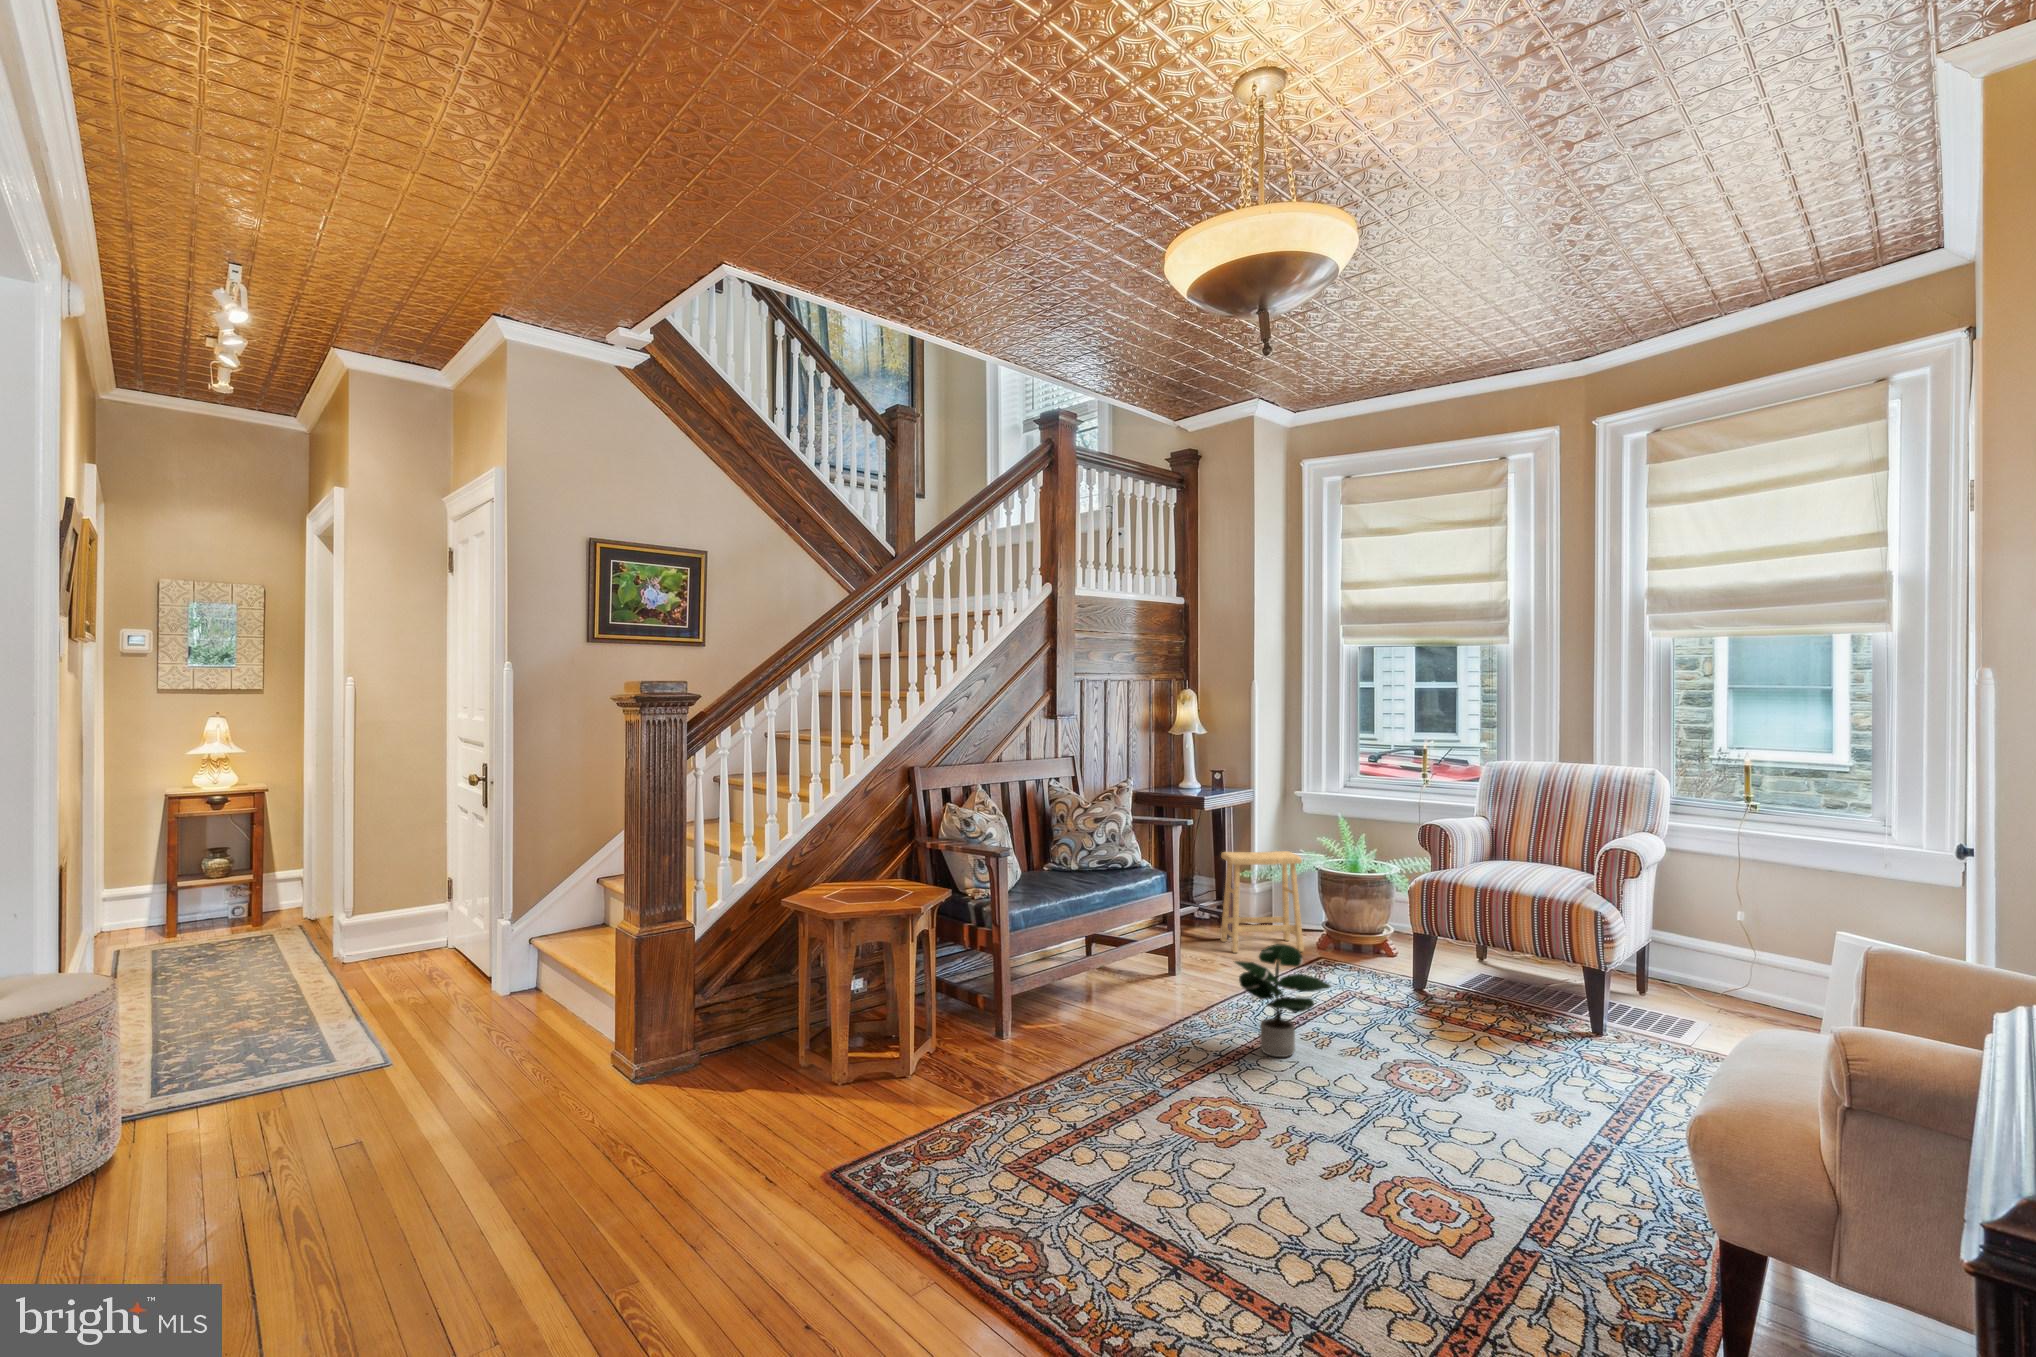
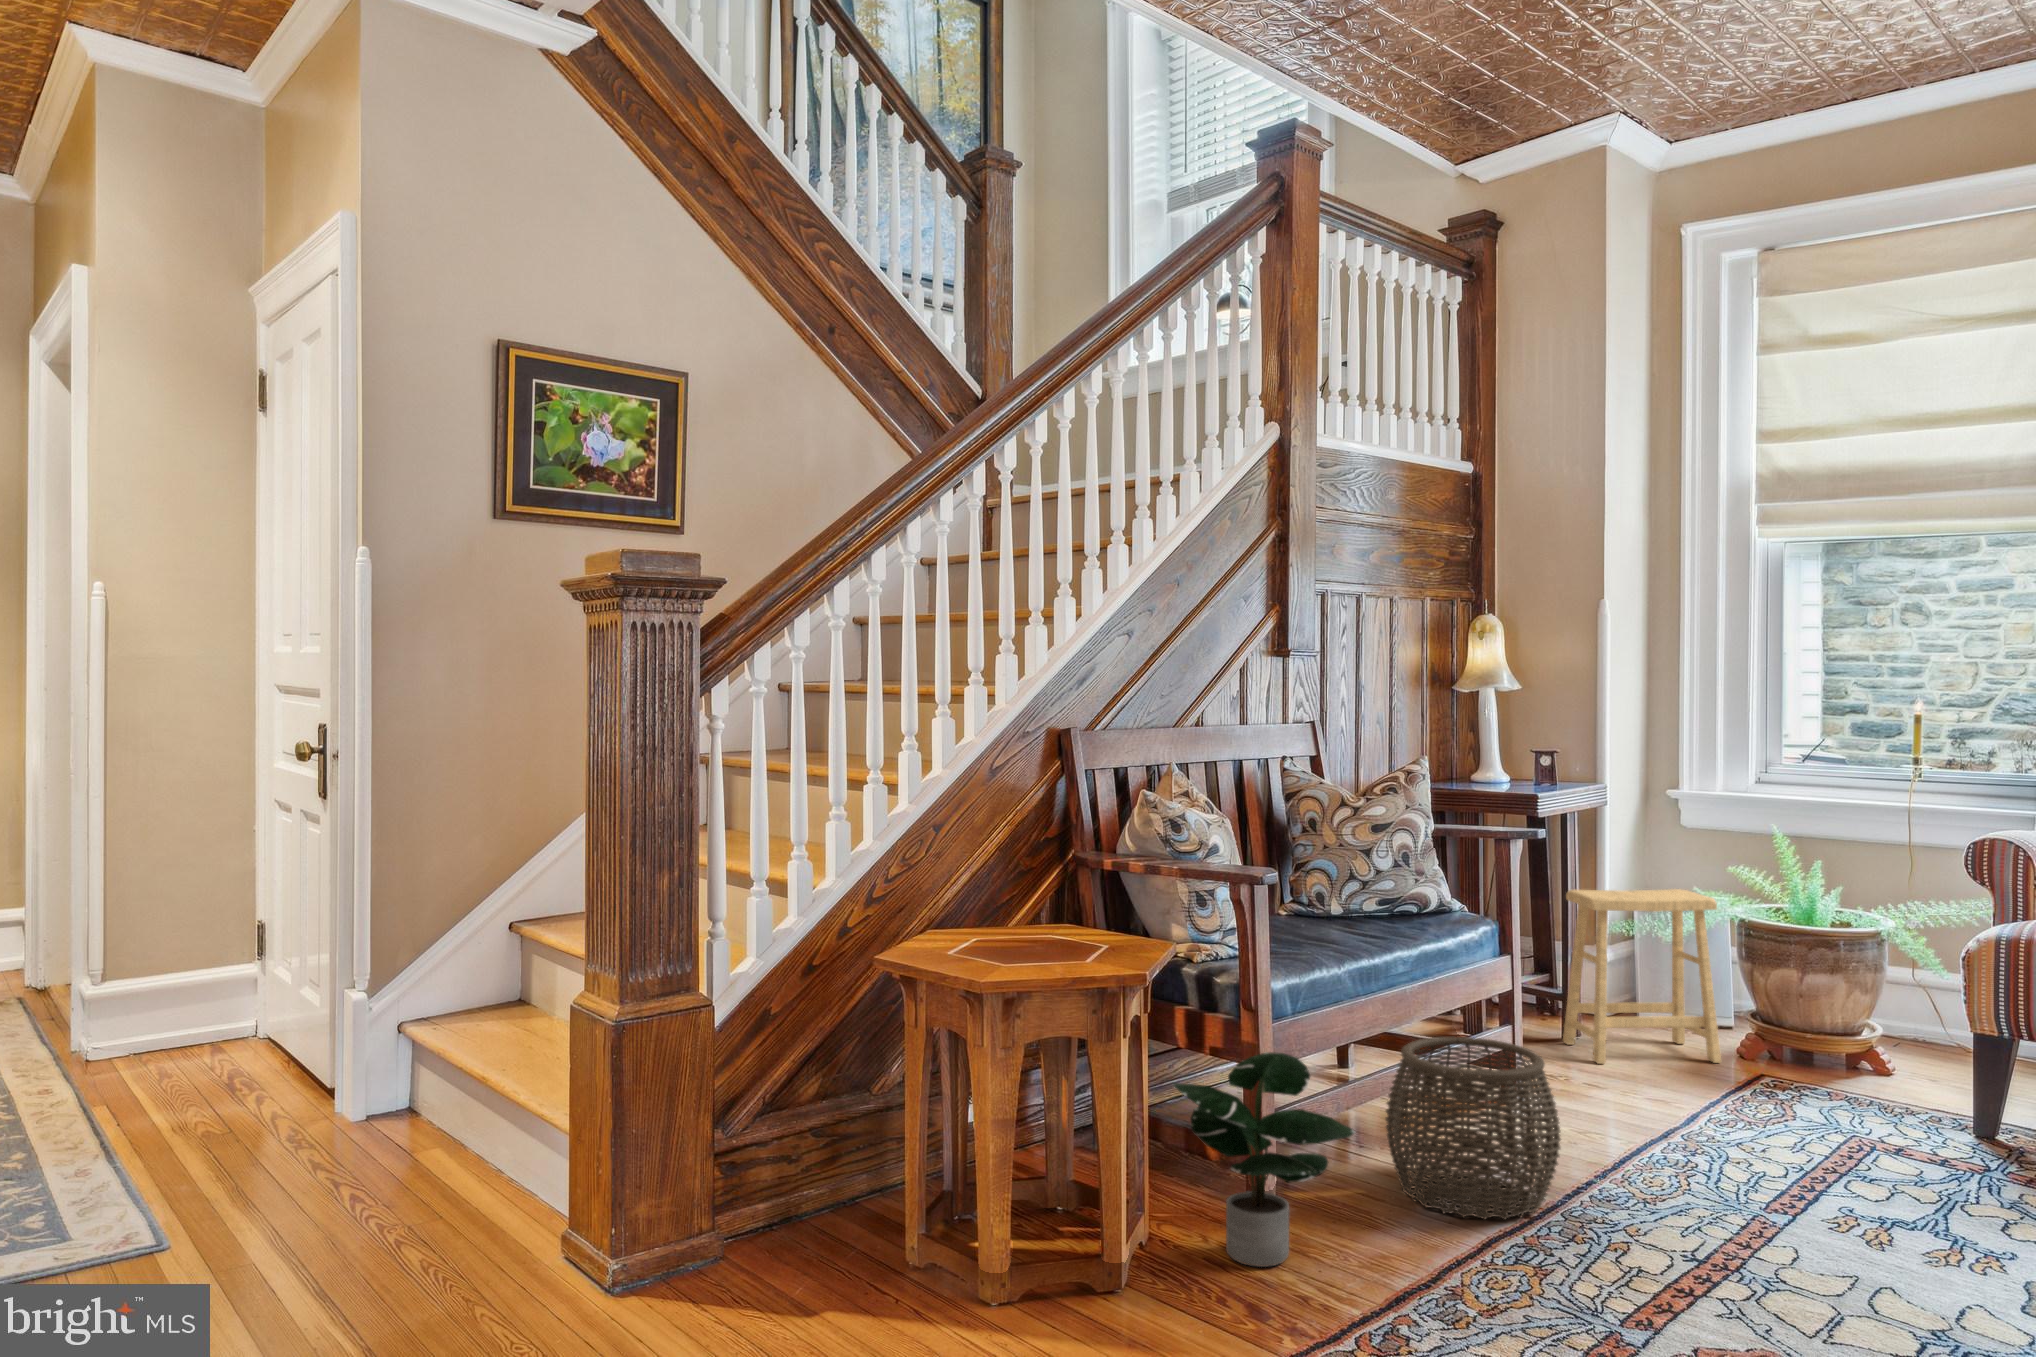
woven basket: none [1077,939,1170,1040] -> present [1386,1037,1561,1220]
potted plant: present [1235,944,1331,1057] -> present [1174,1052,1355,1267]

